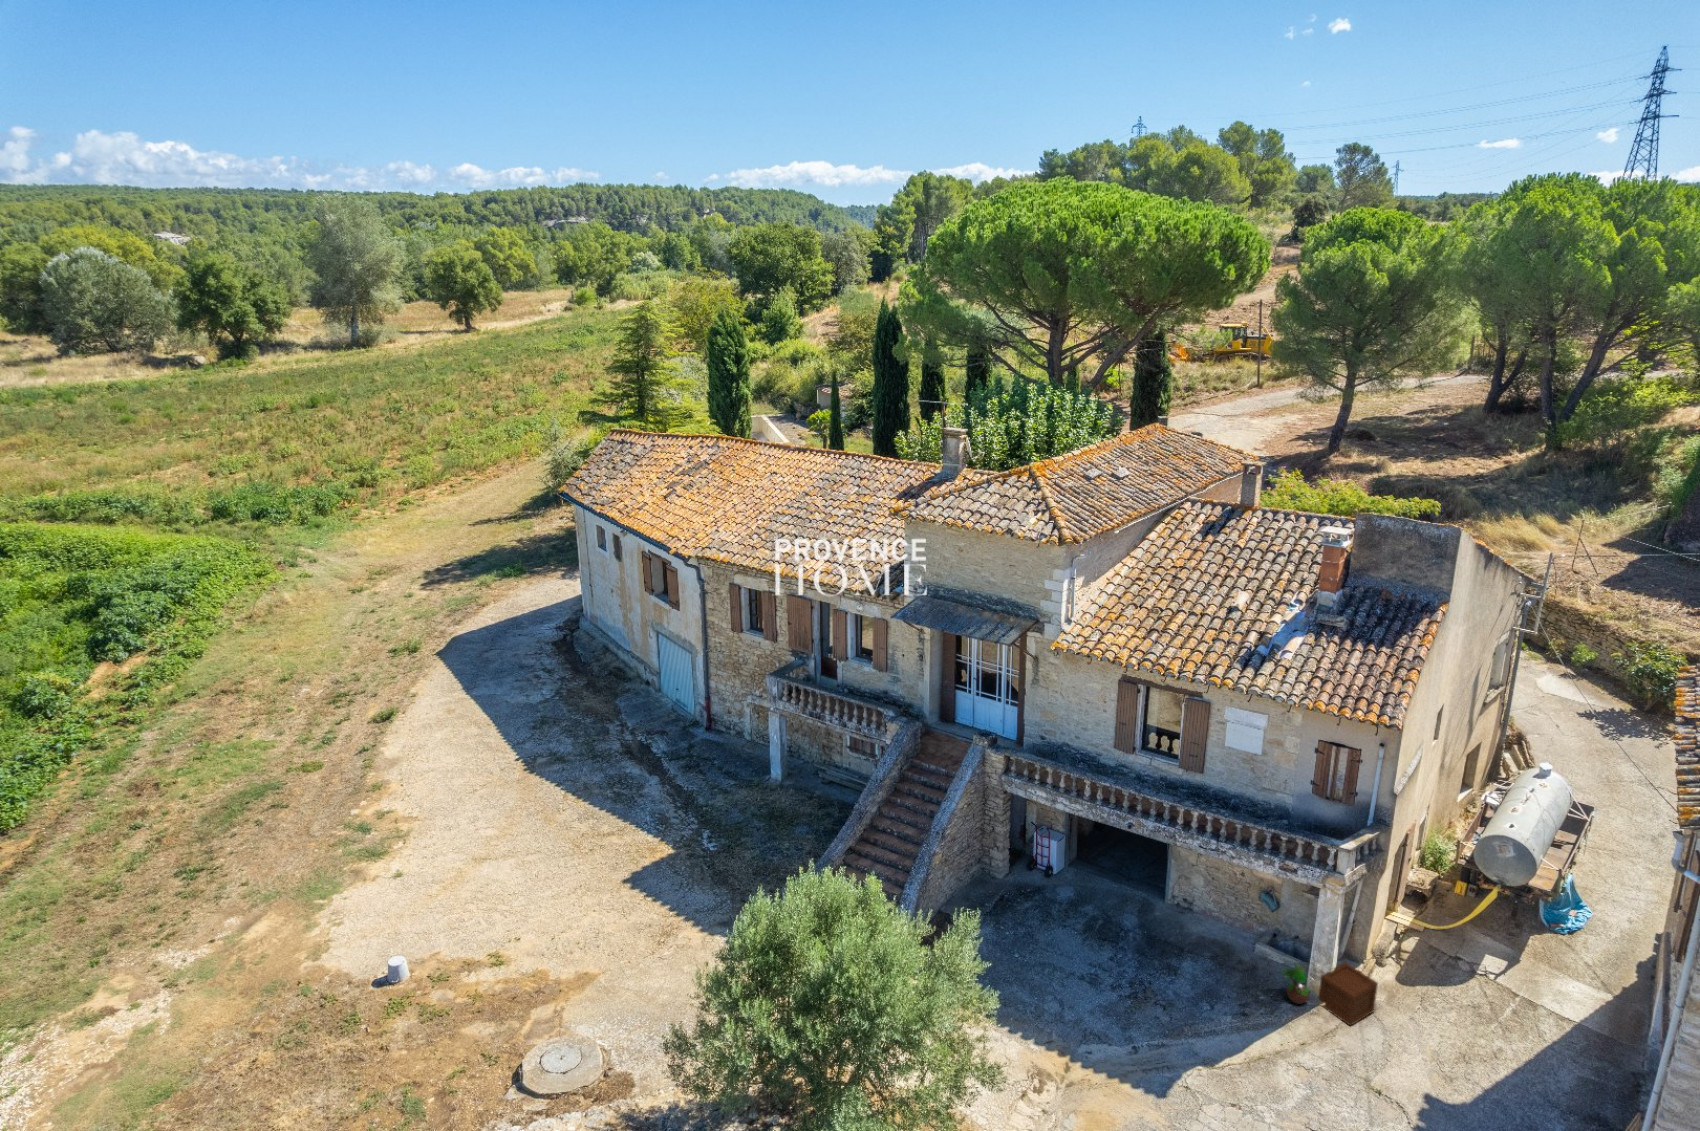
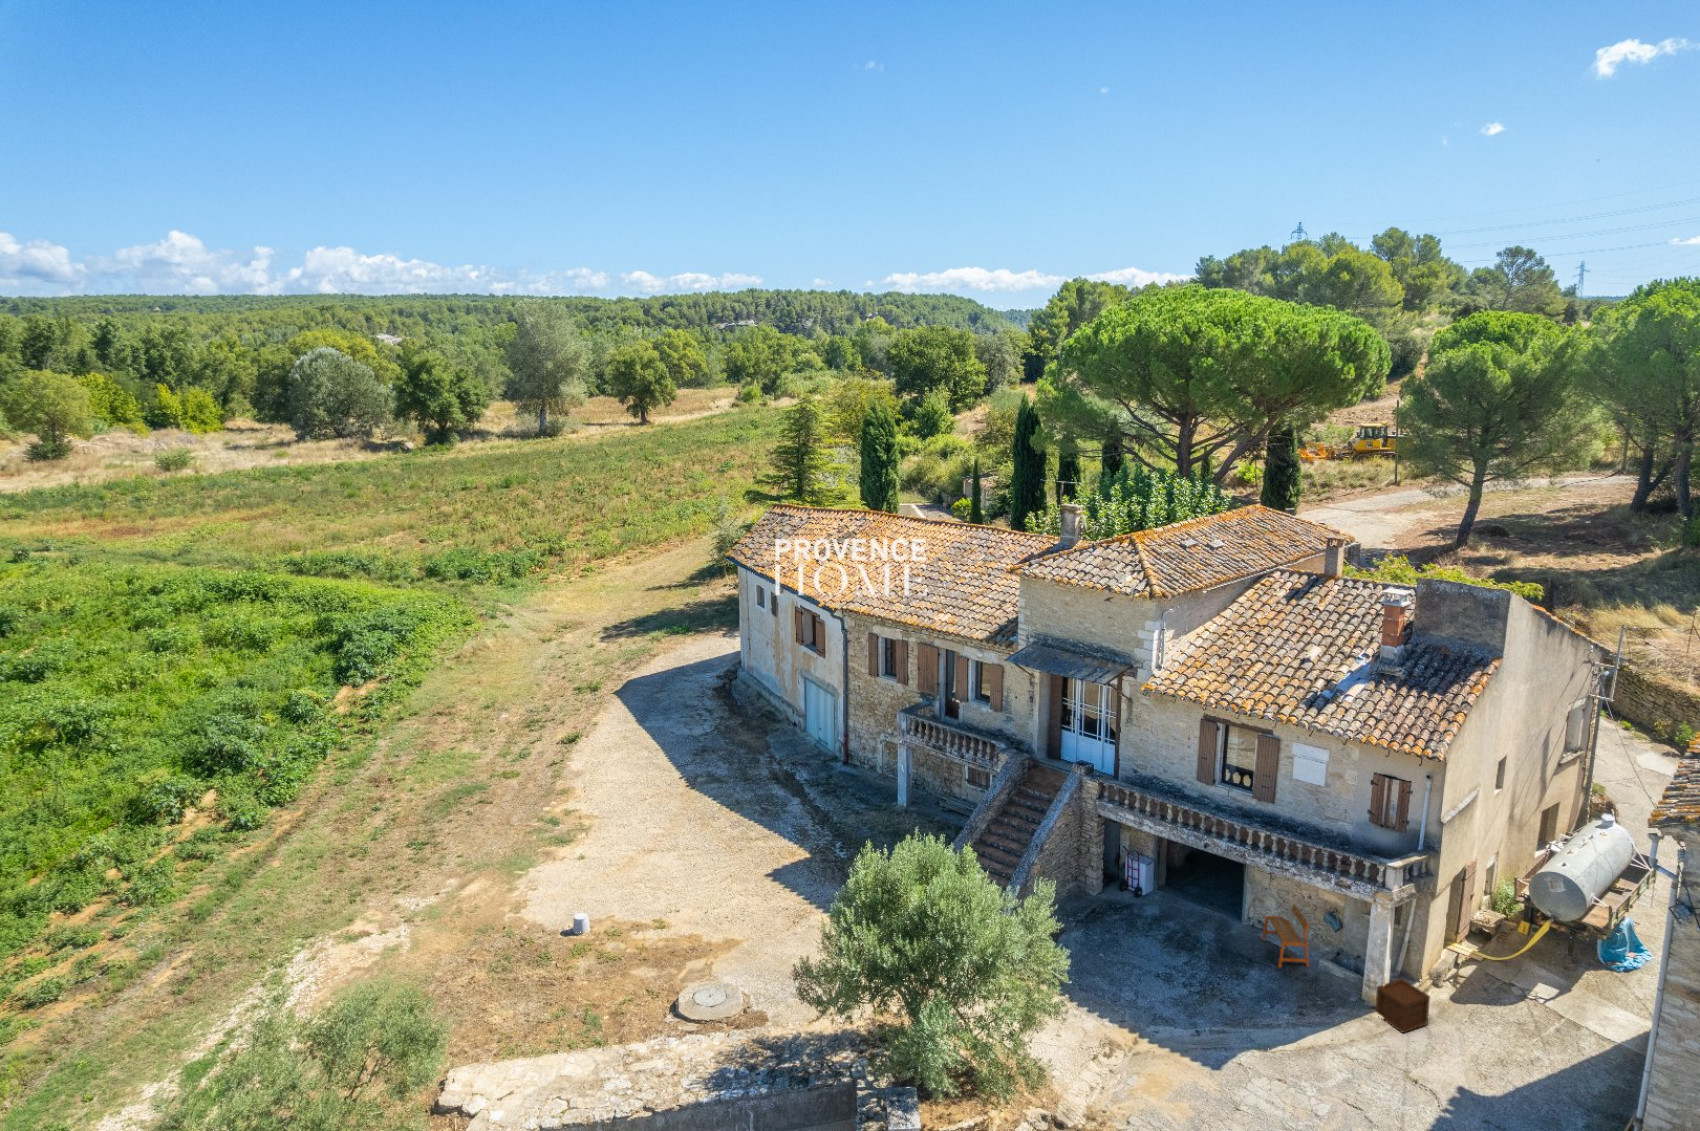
bench: none [1187,875,1243,955] -> present [1263,905,1309,968]
potted tree: present [1283,966,1309,1004] -> none [1337,971,1367,1012]

